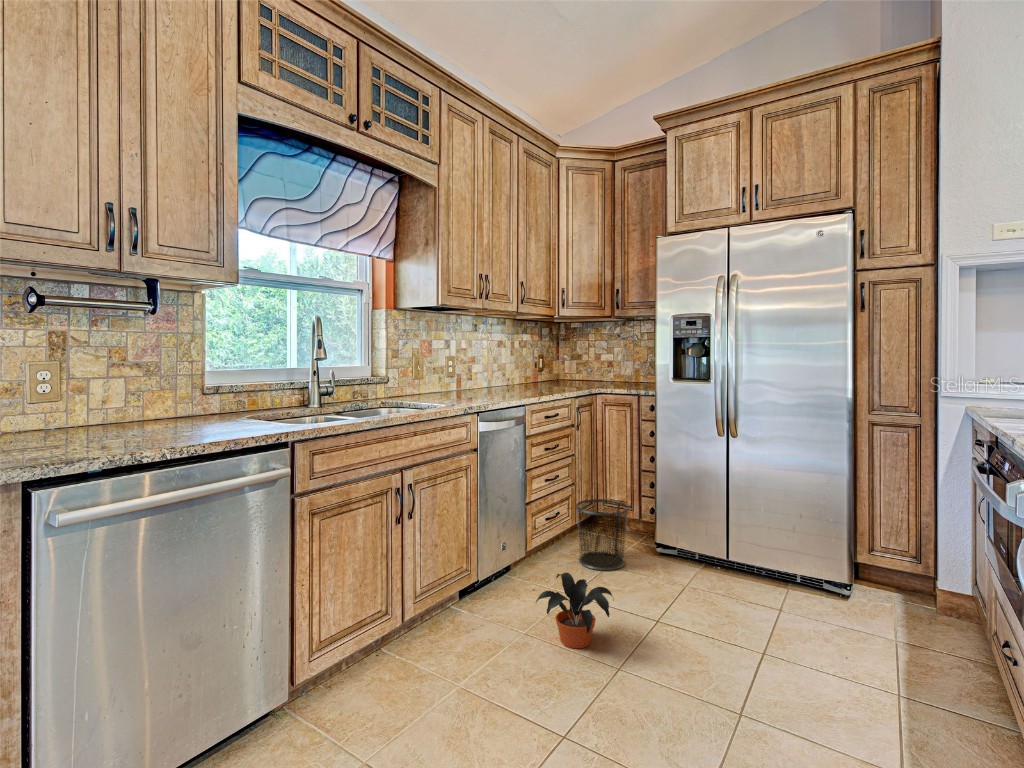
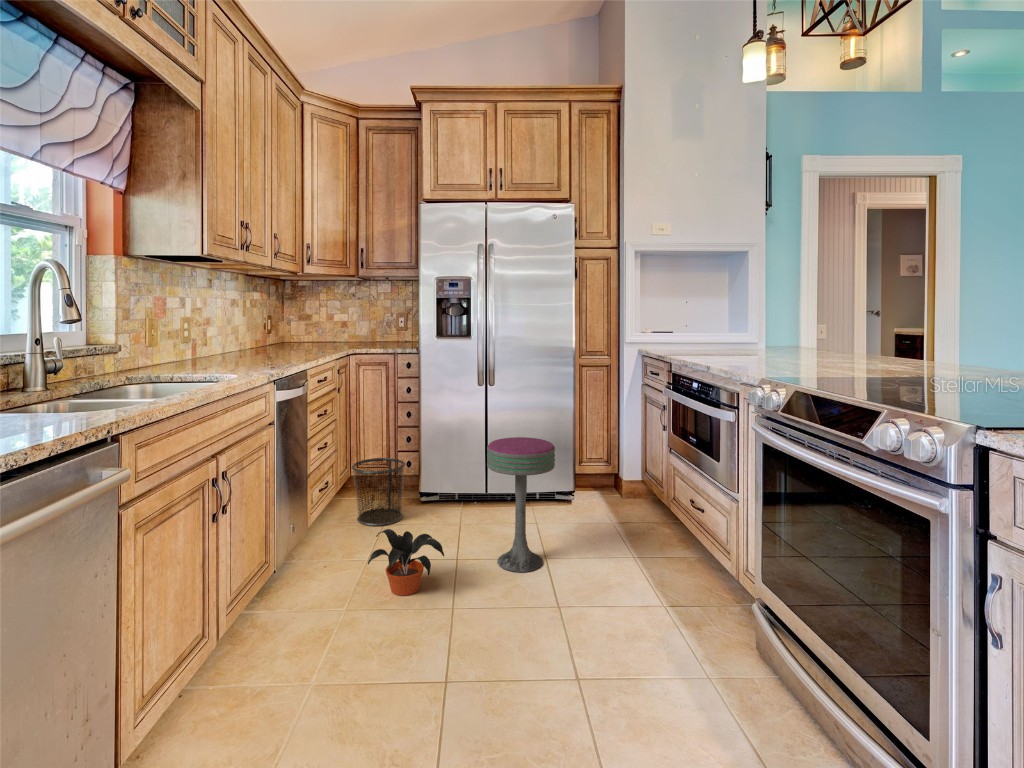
bar stool: none [680,497,769,668] -> present [487,437,555,572]

